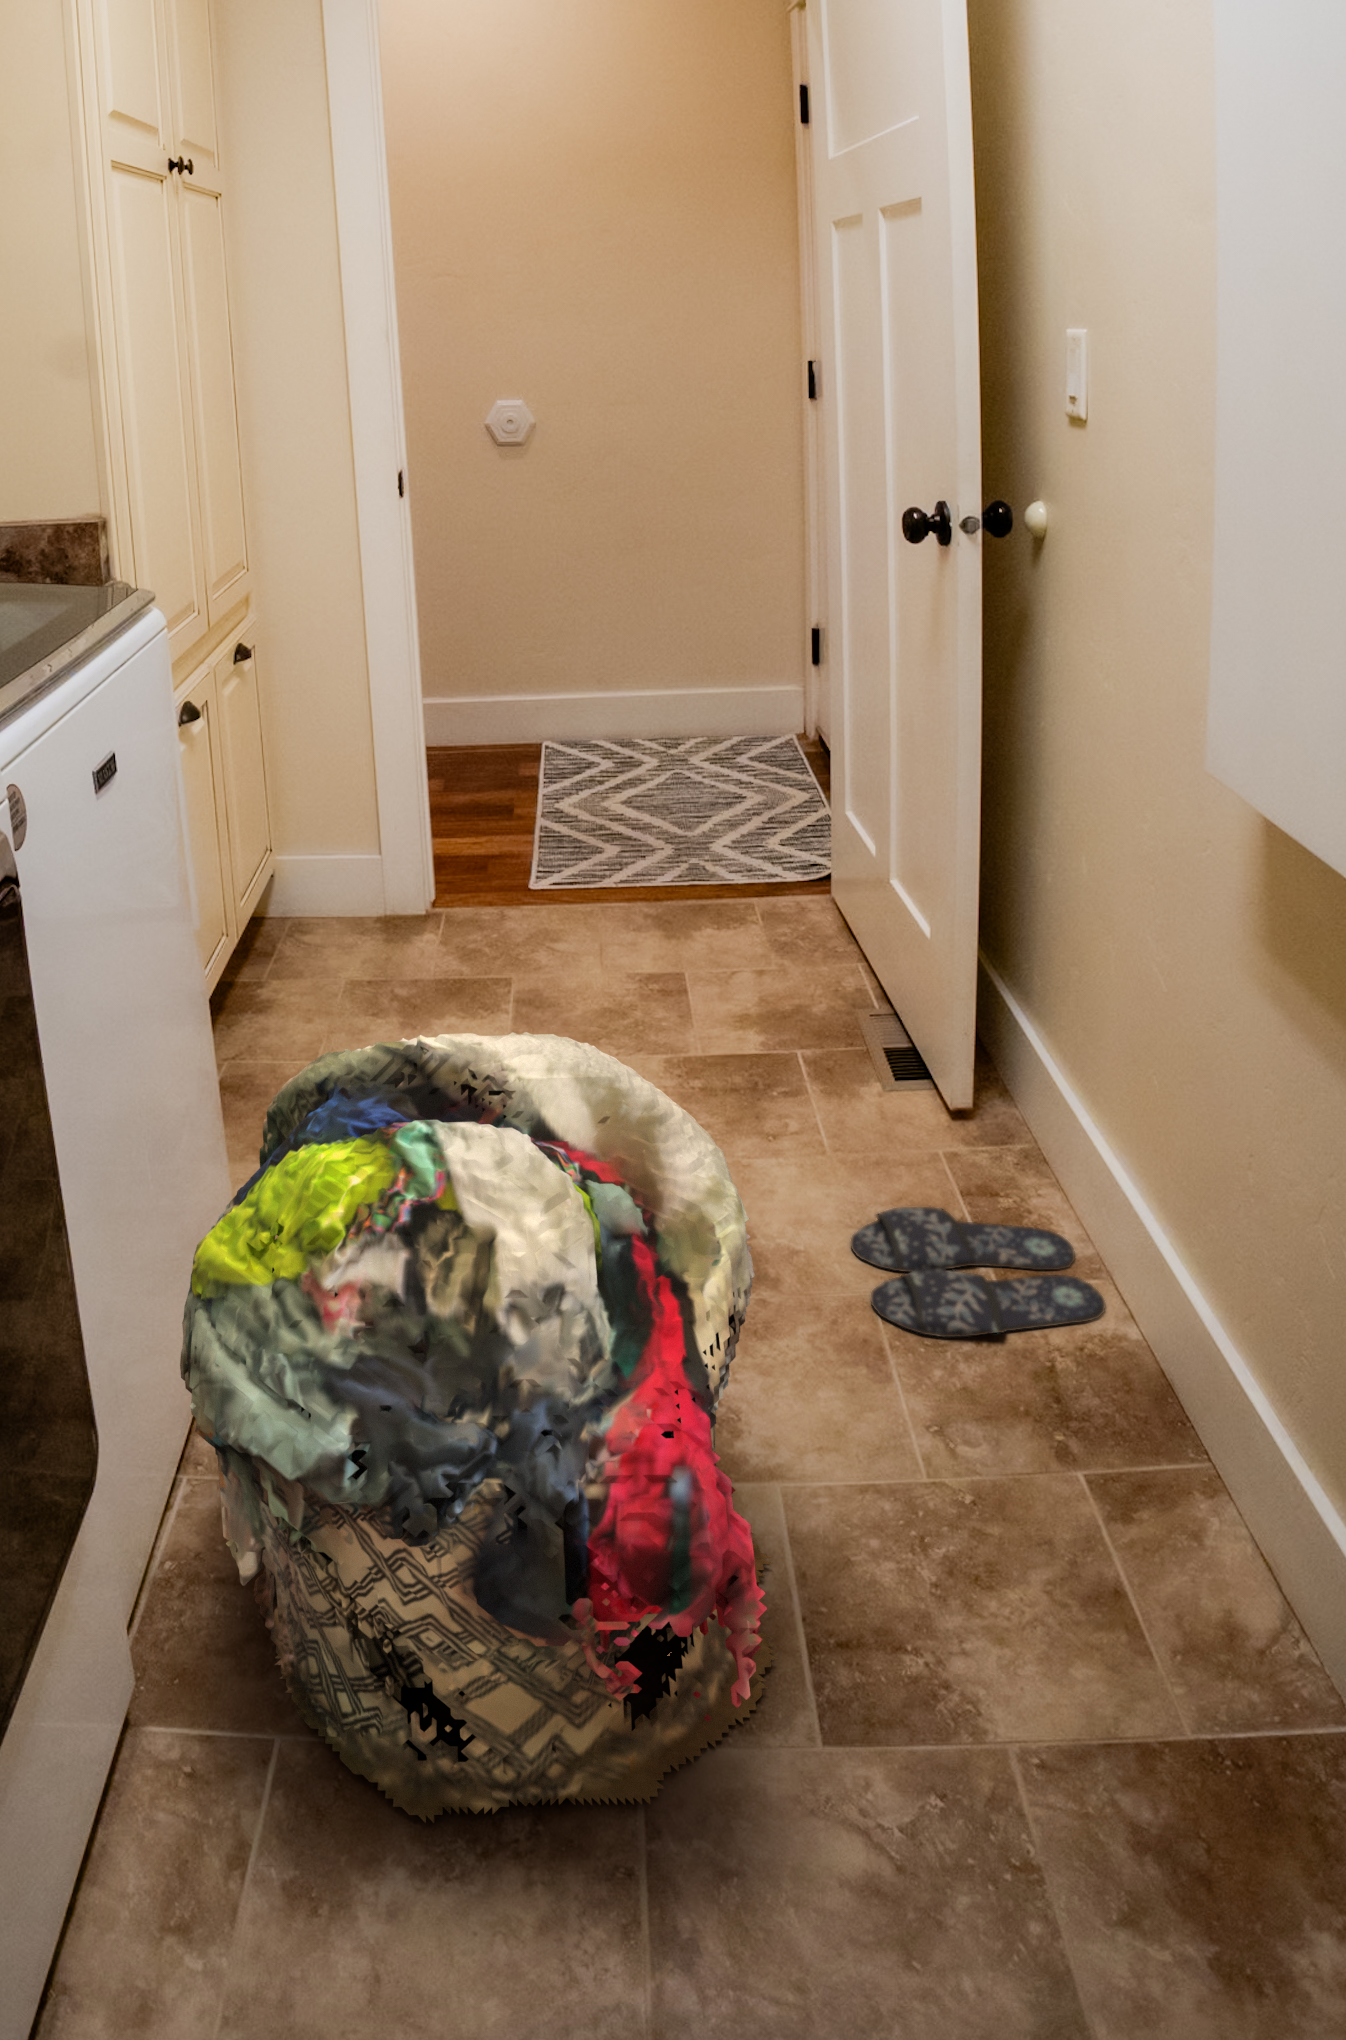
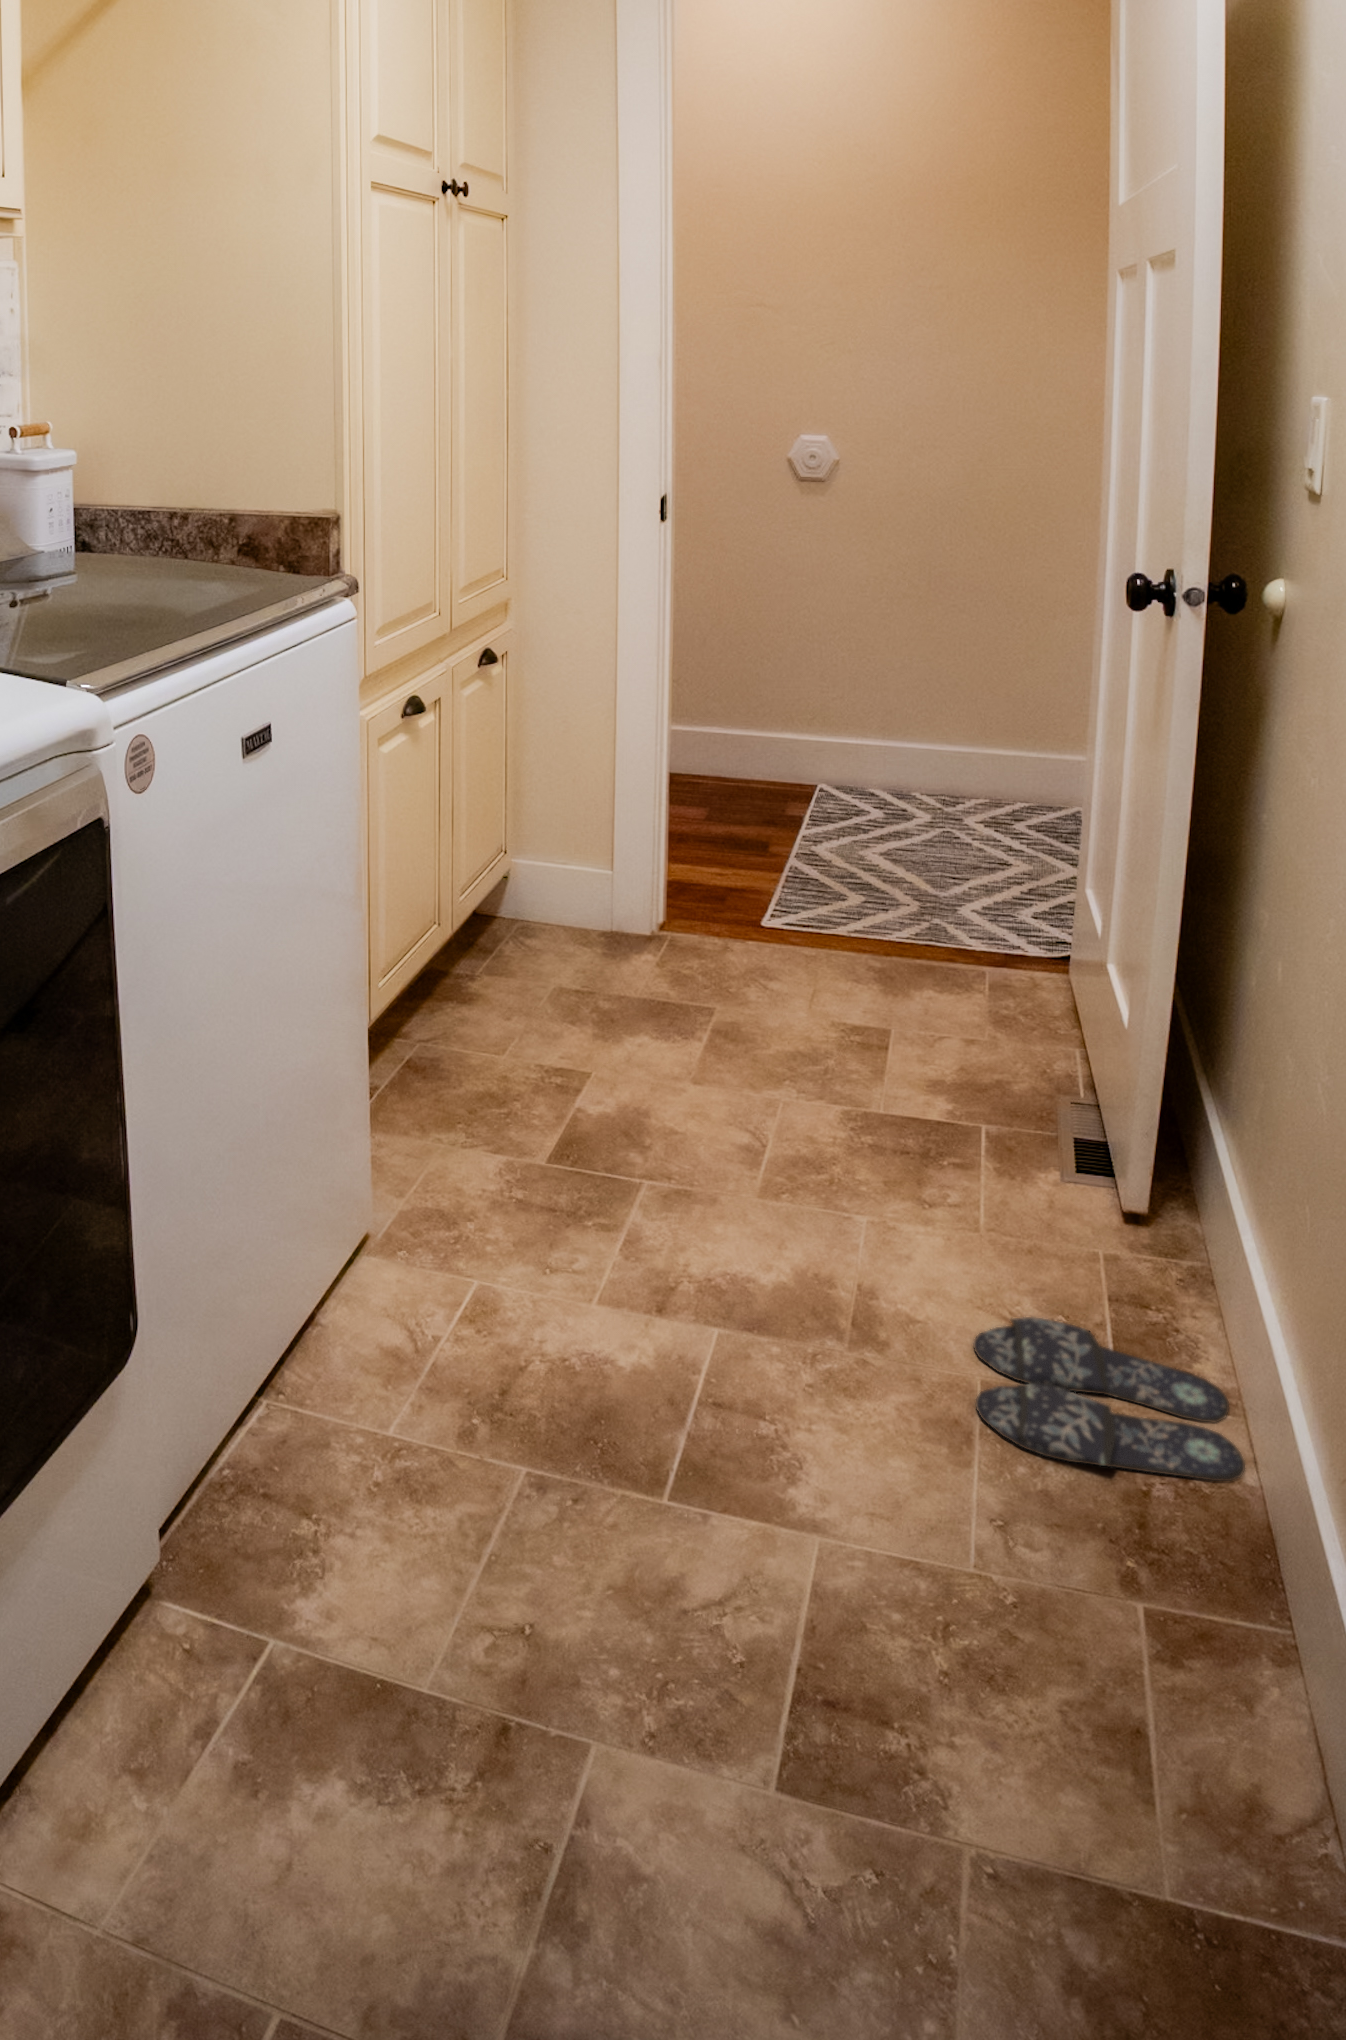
laundry basket: present [180,1032,777,1823] -> none [237,1035,785,1786]

